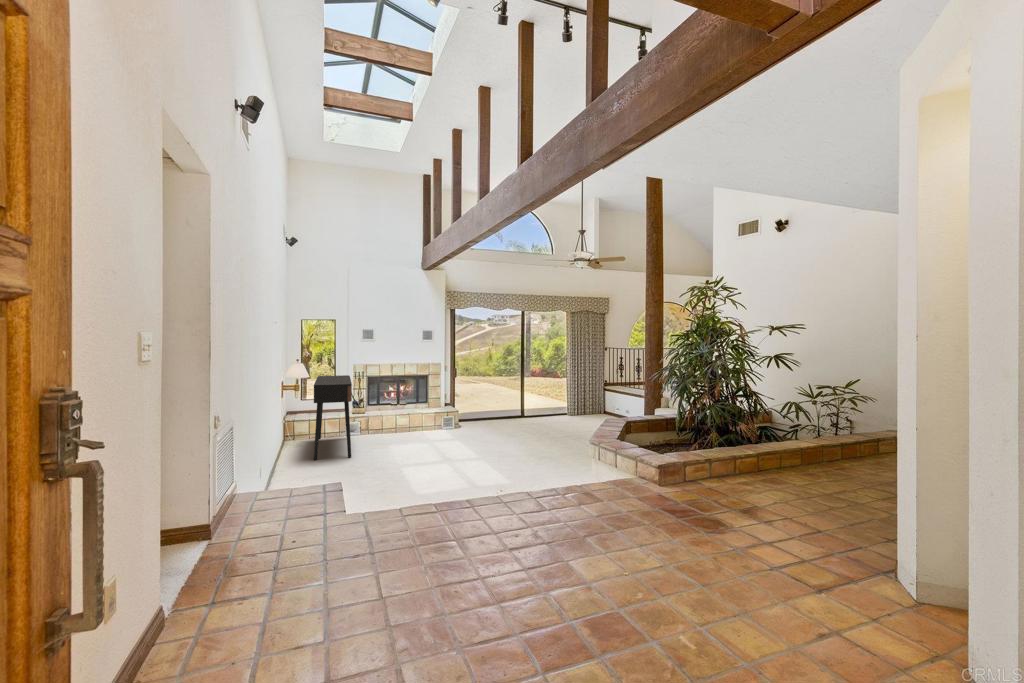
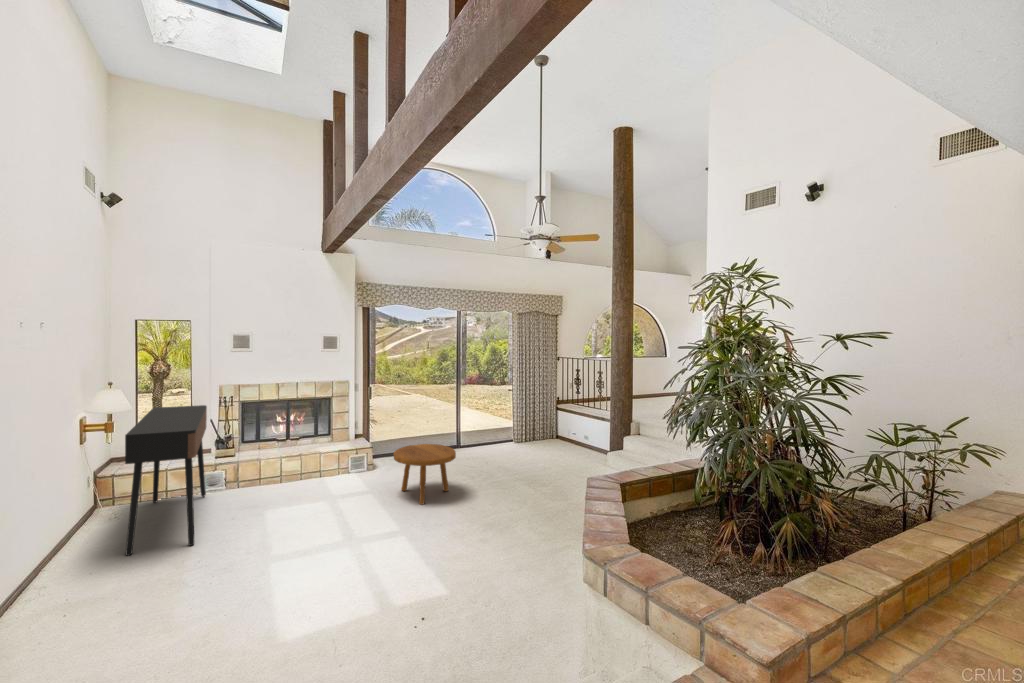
footstool: none [473,406,518,446] -> present [394,444,456,505]

